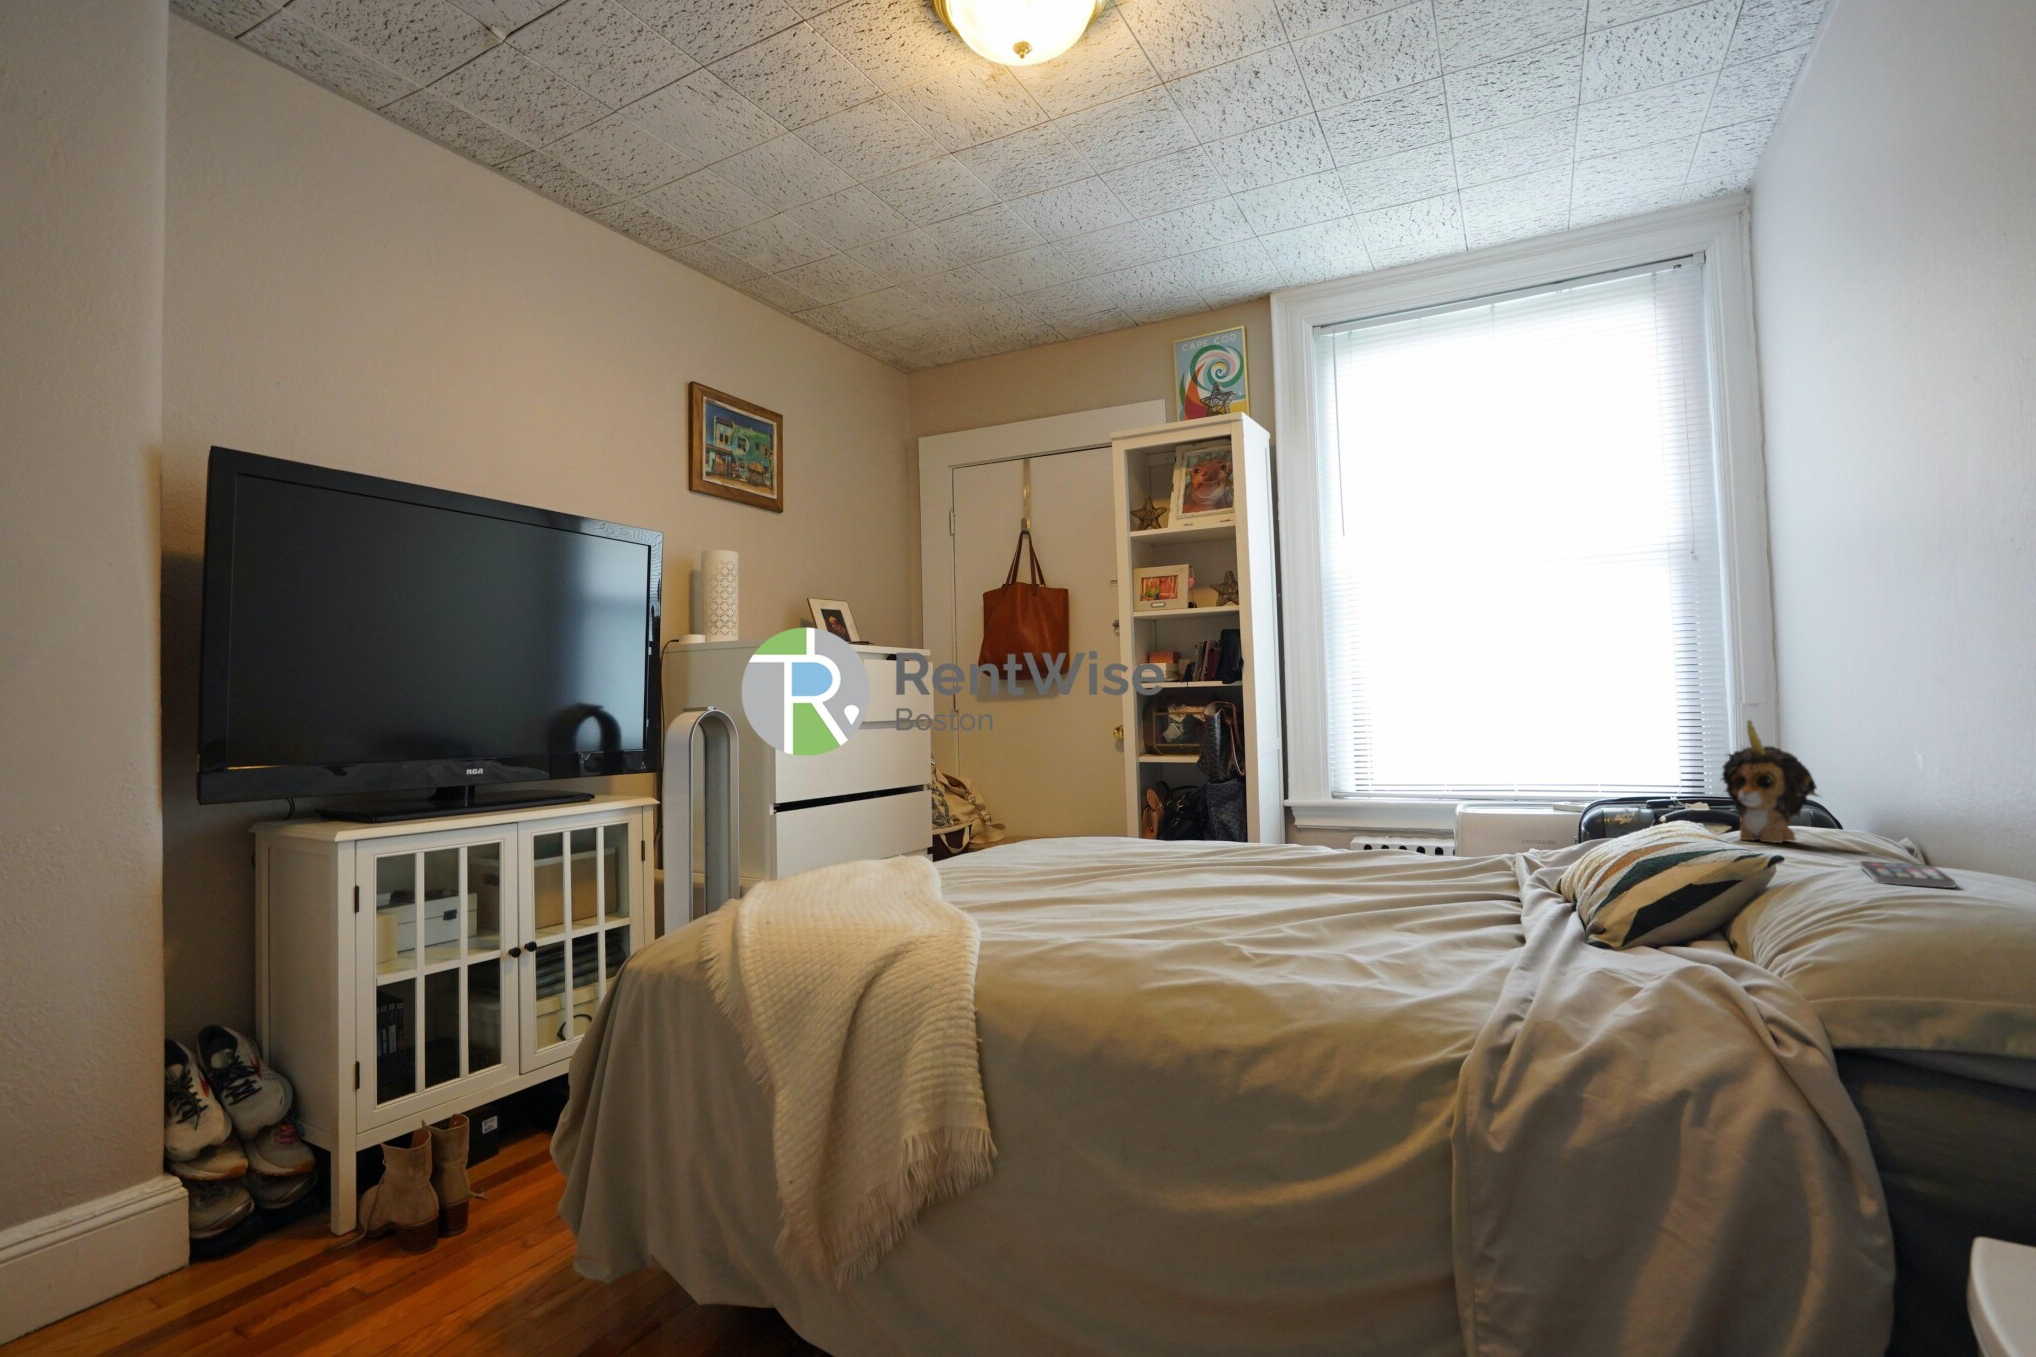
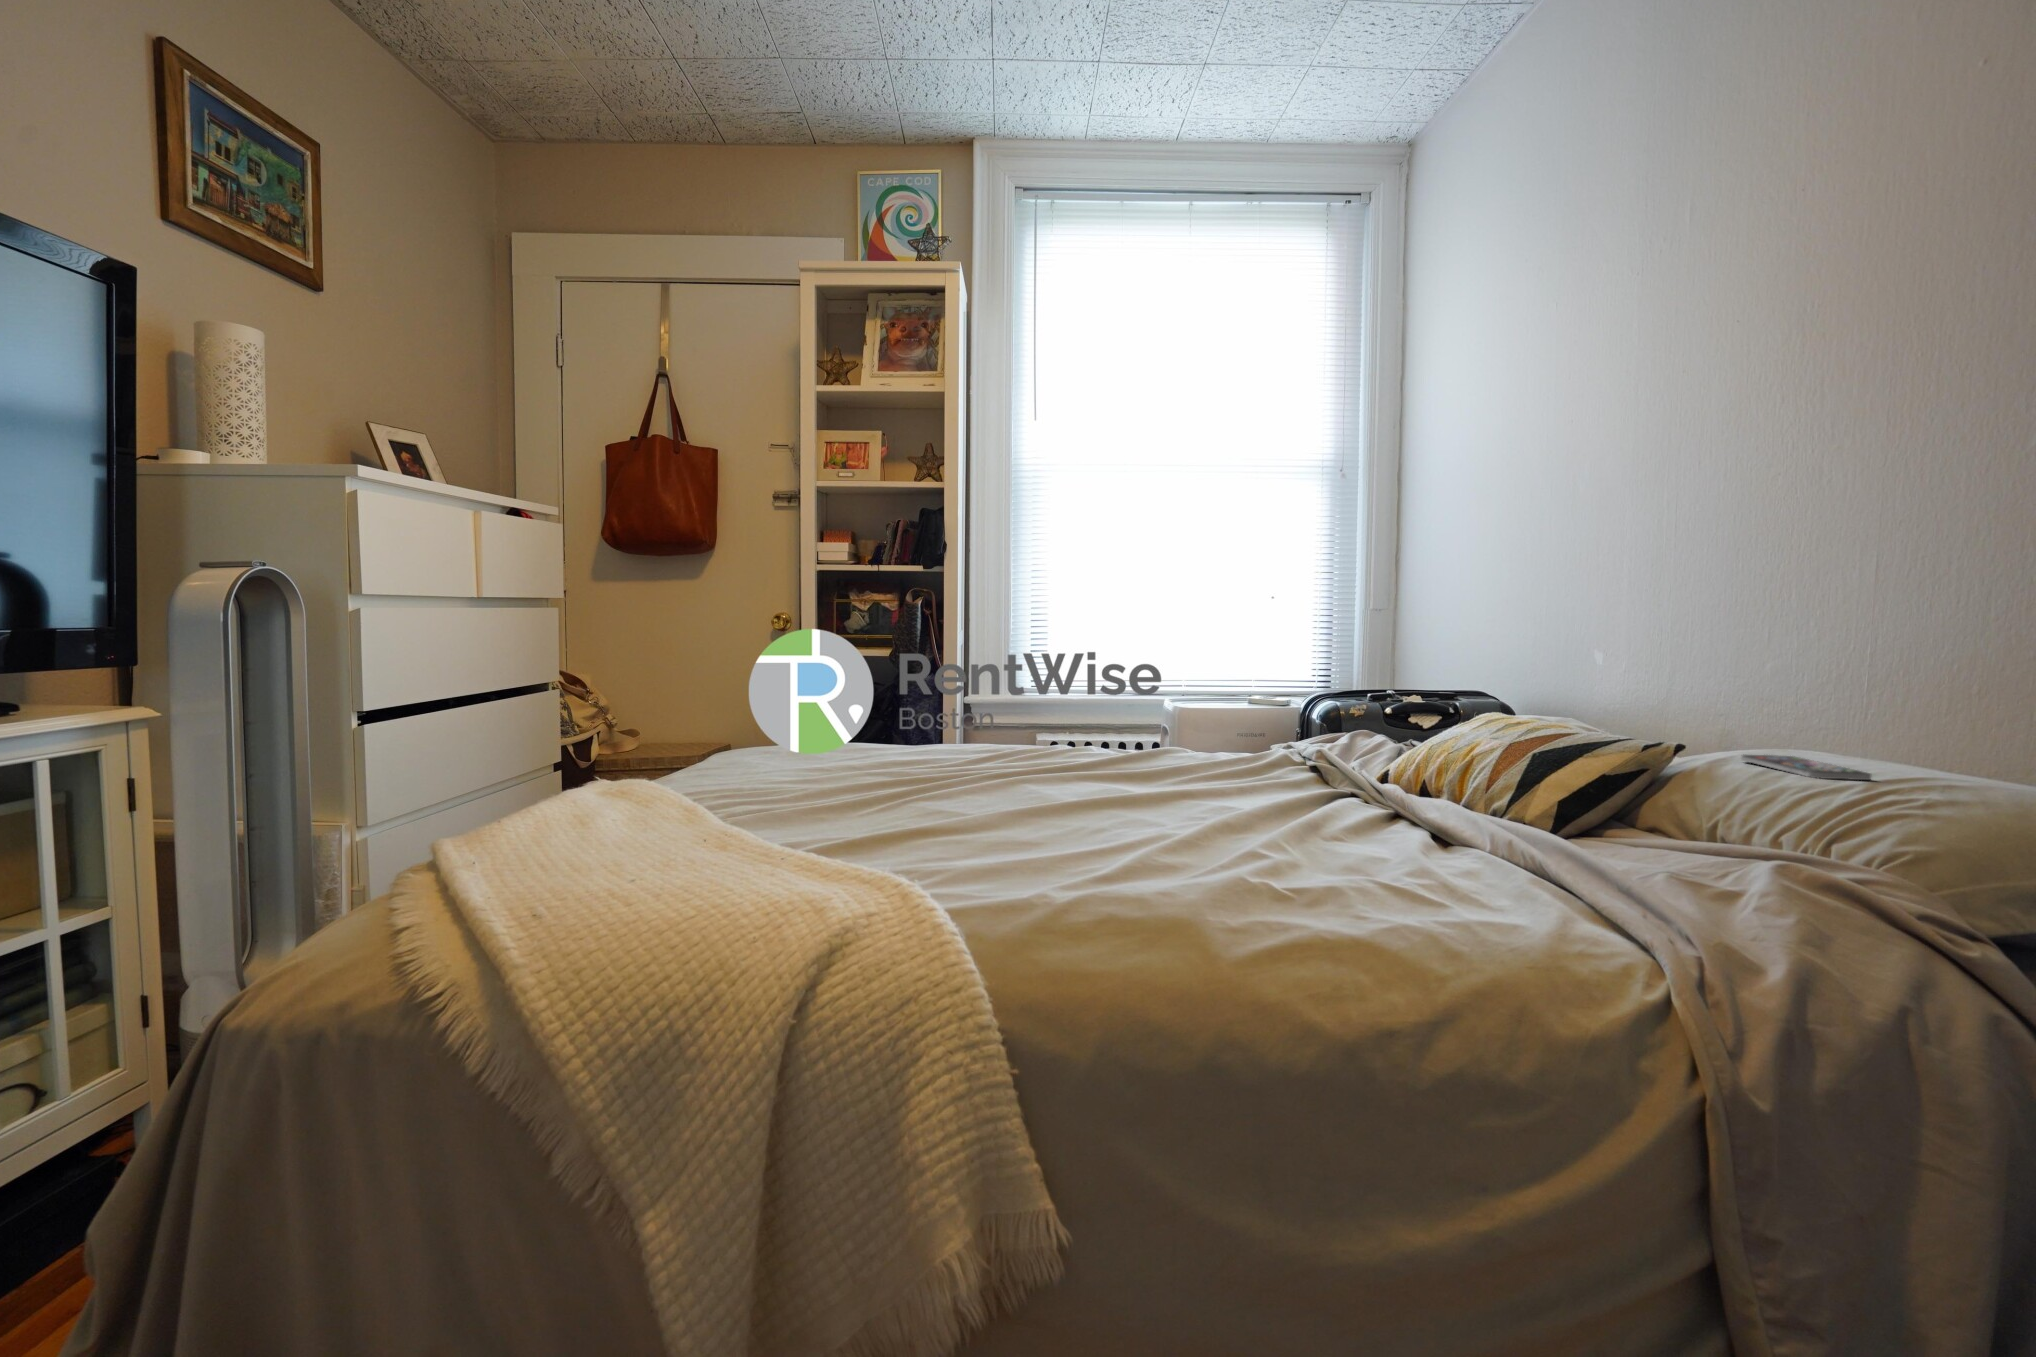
plush toy: present [1722,720,1818,843] -> none [1531,621,1634,735]

